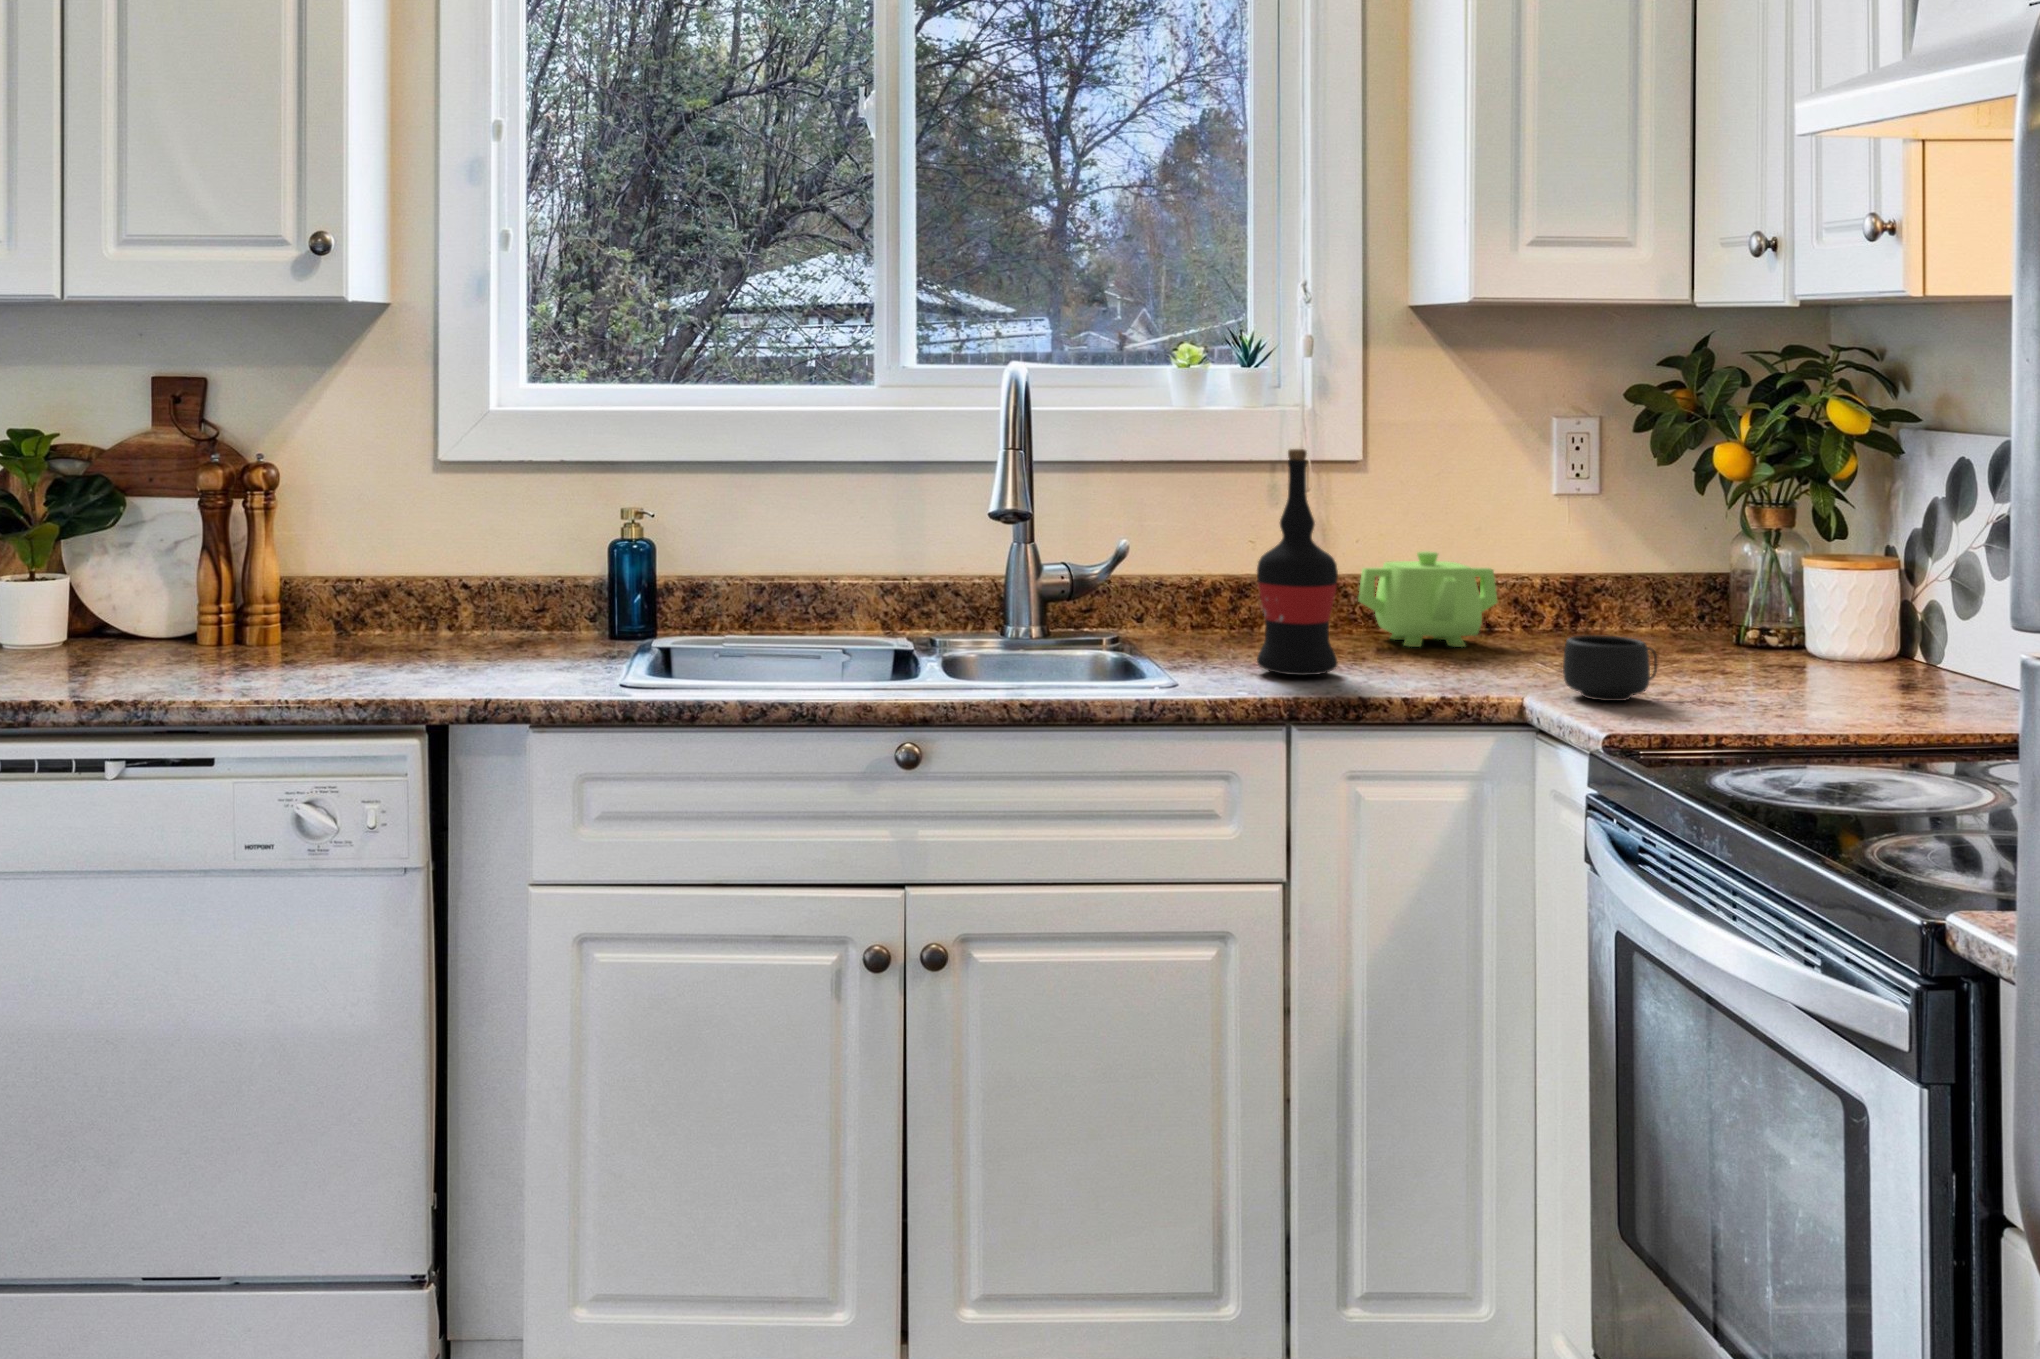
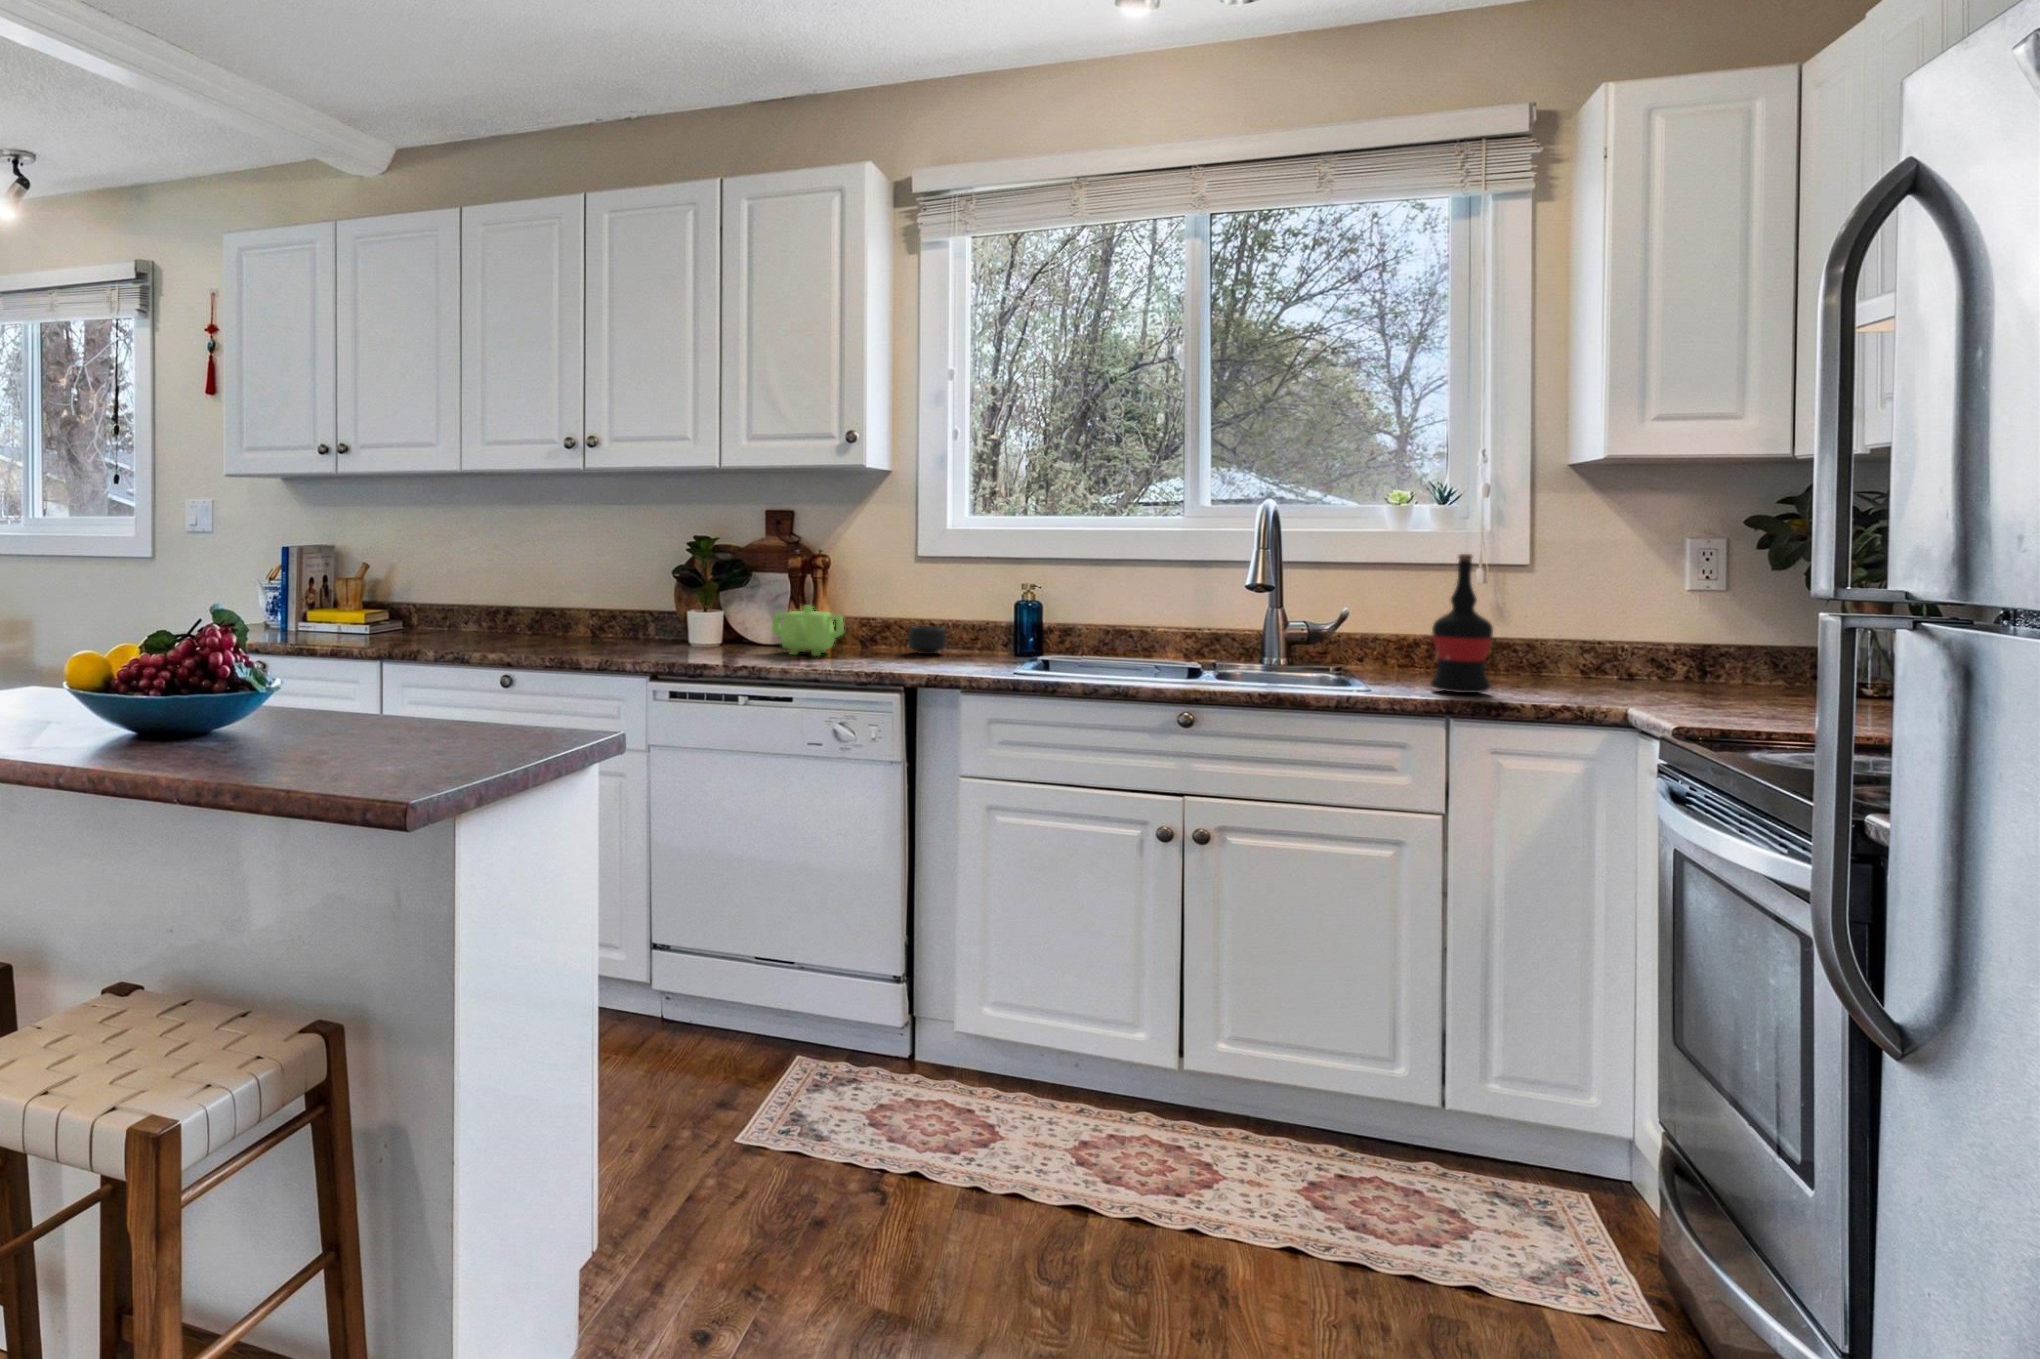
teapot: present [1358,551,1497,647] -> present [772,606,844,656]
mug: present [1563,635,1657,701] -> present [908,626,953,654]

